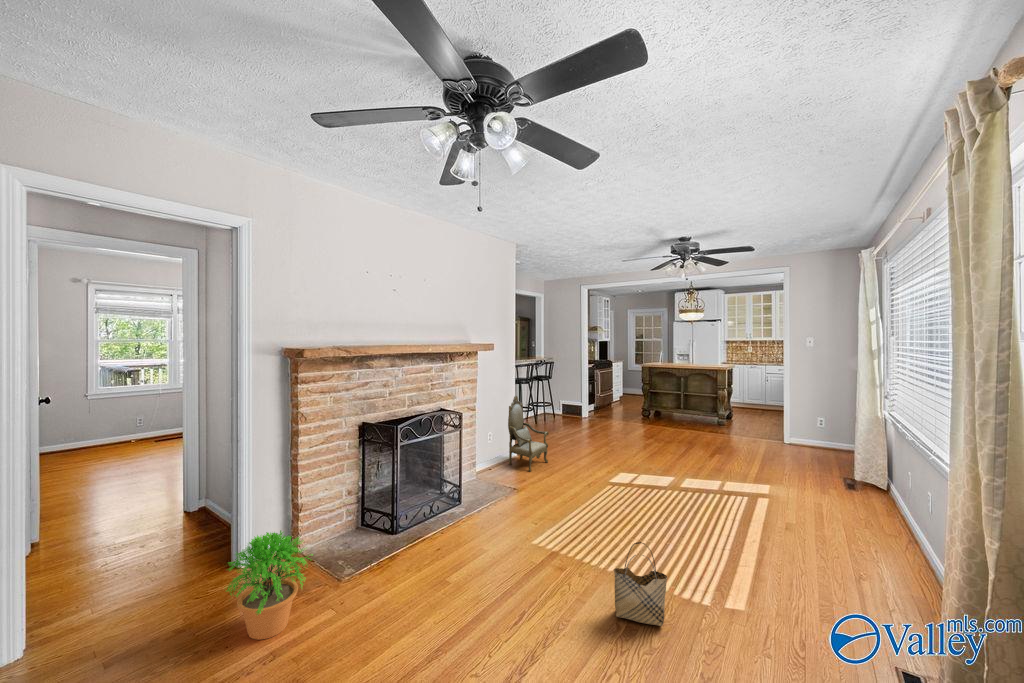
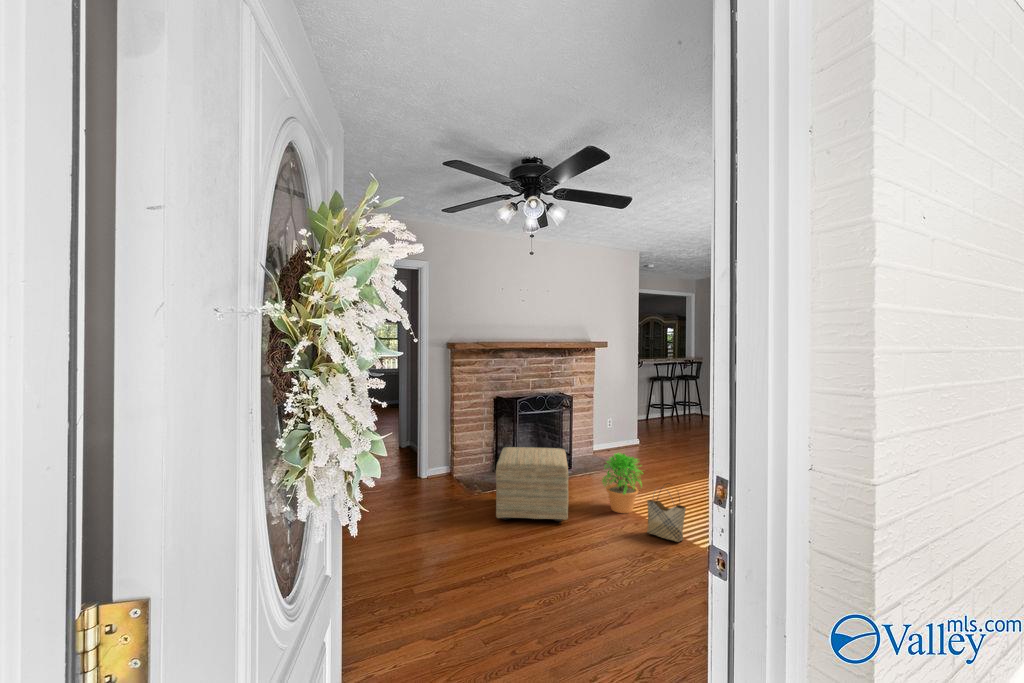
armchair: present [508,396,549,472] -> none [626,371,668,456]
ottoman: none [389,499,507,643] -> present [496,447,568,522]
potted plant: present [227,530,309,640] -> present [602,453,642,513]

